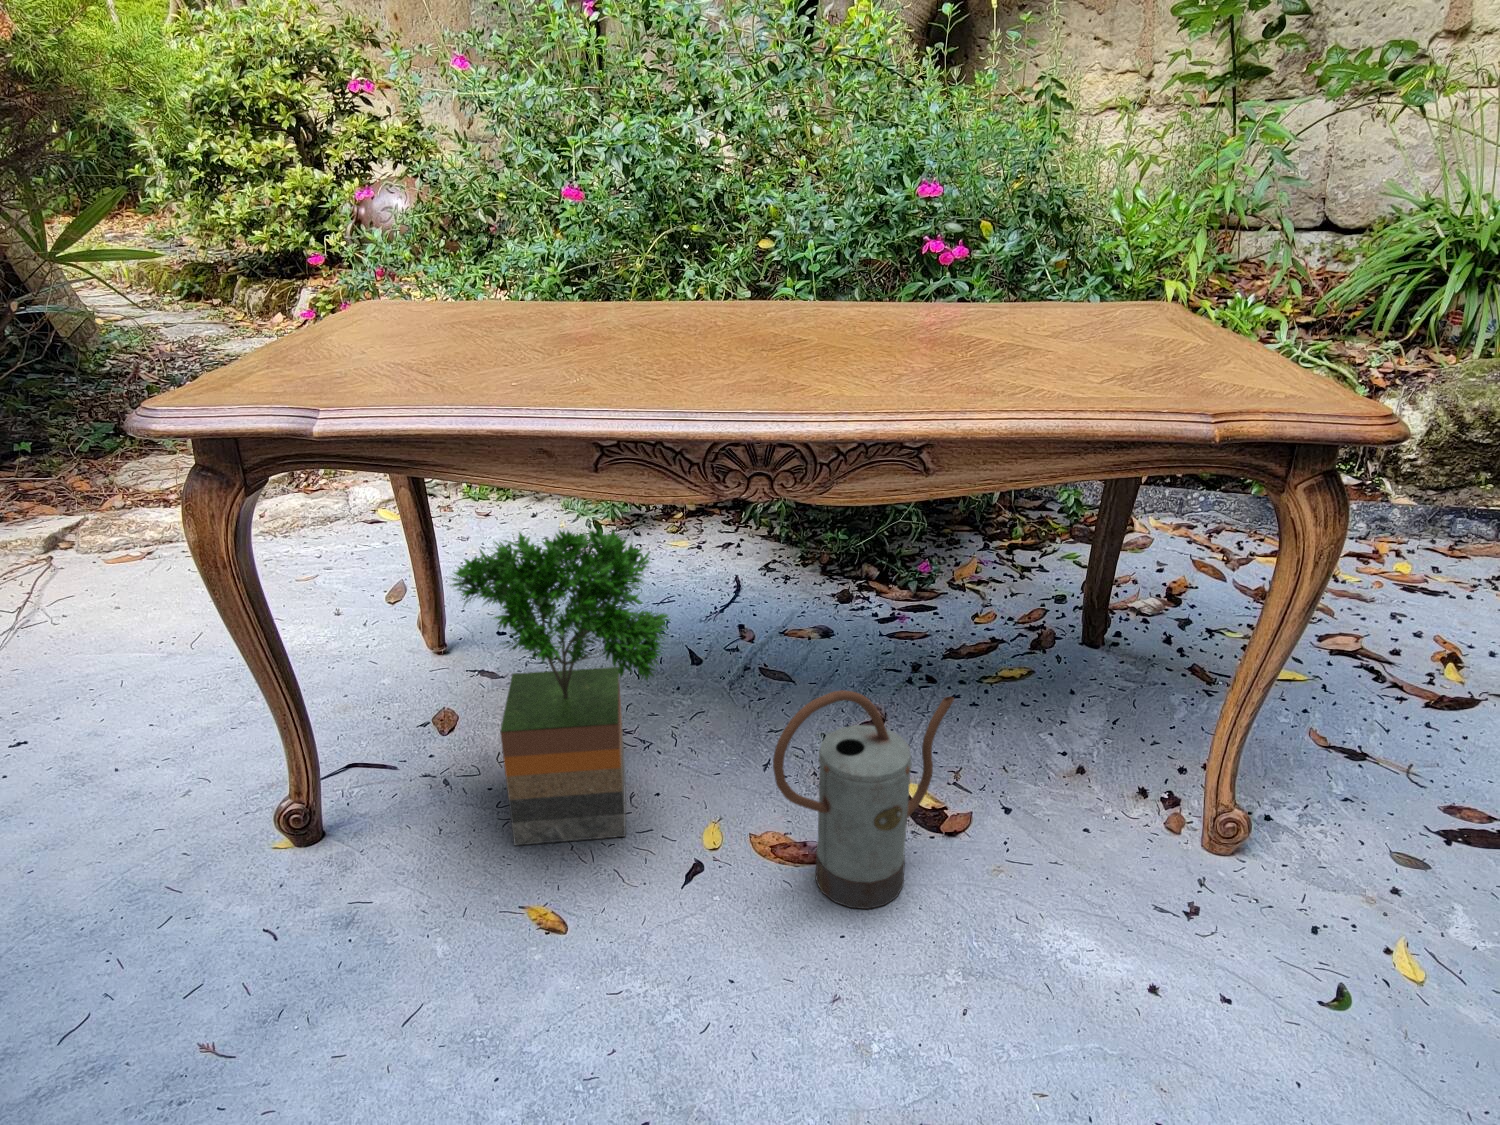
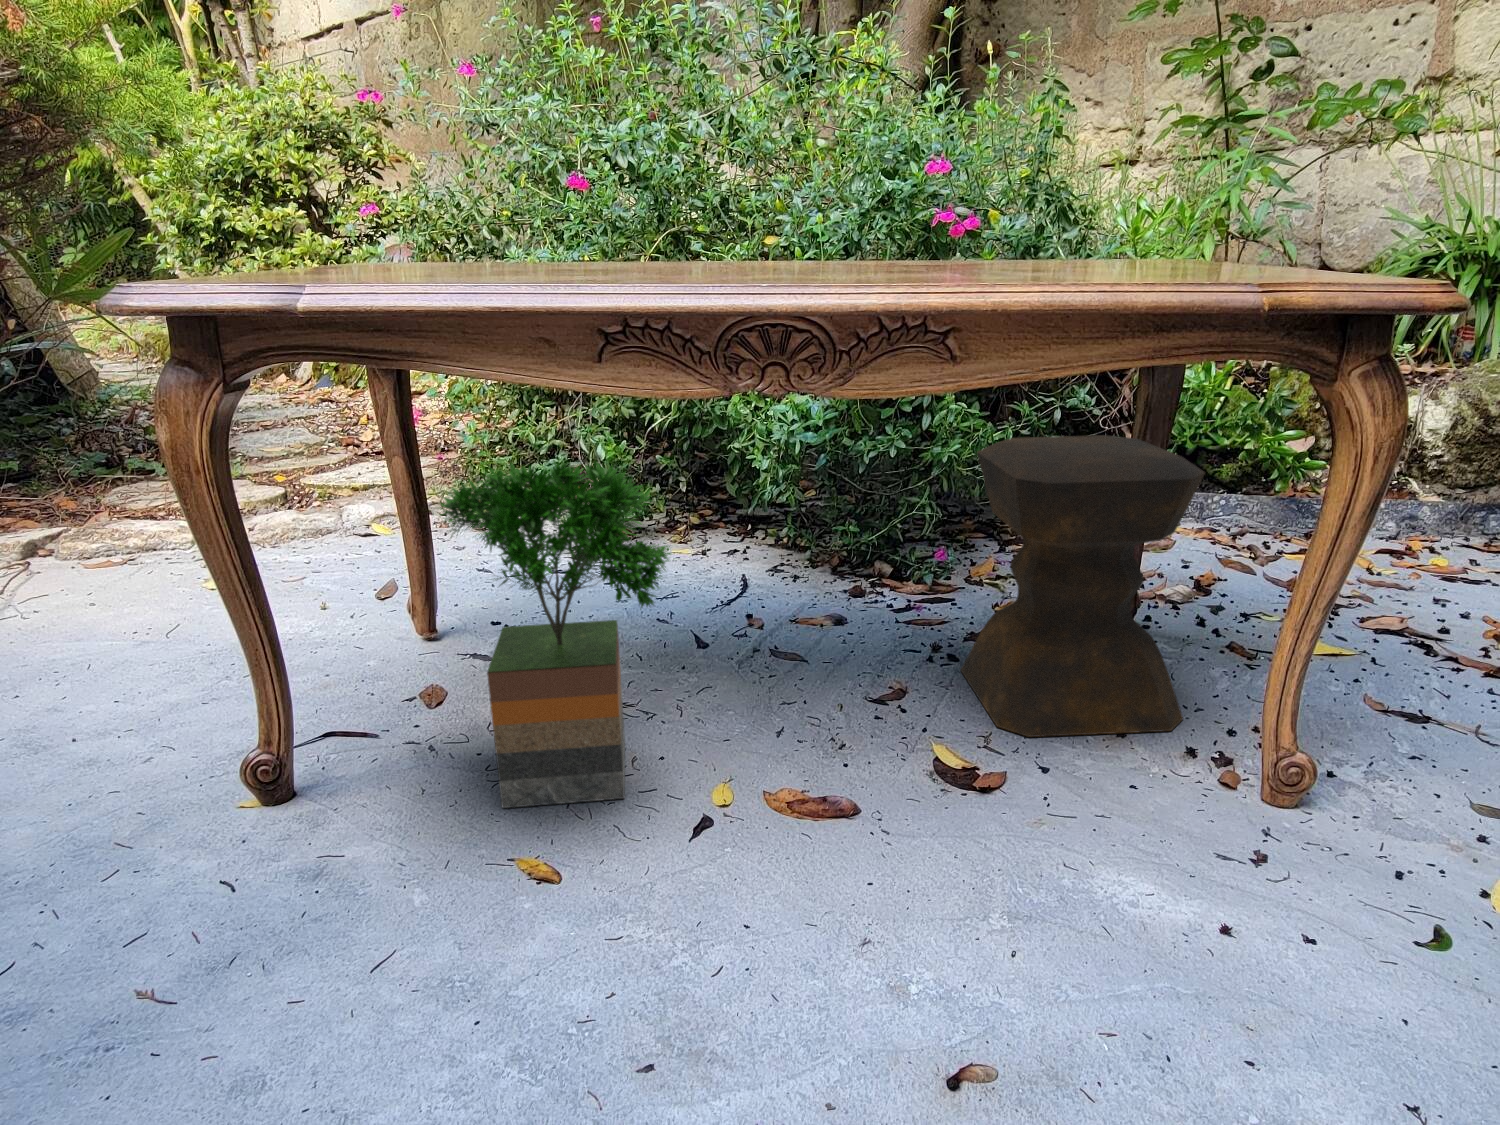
stool: none [938,484,1171,773] -> present [961,435,1205,737]
watering can: present [773,690,954,909] -> none [786,603,983,860]

